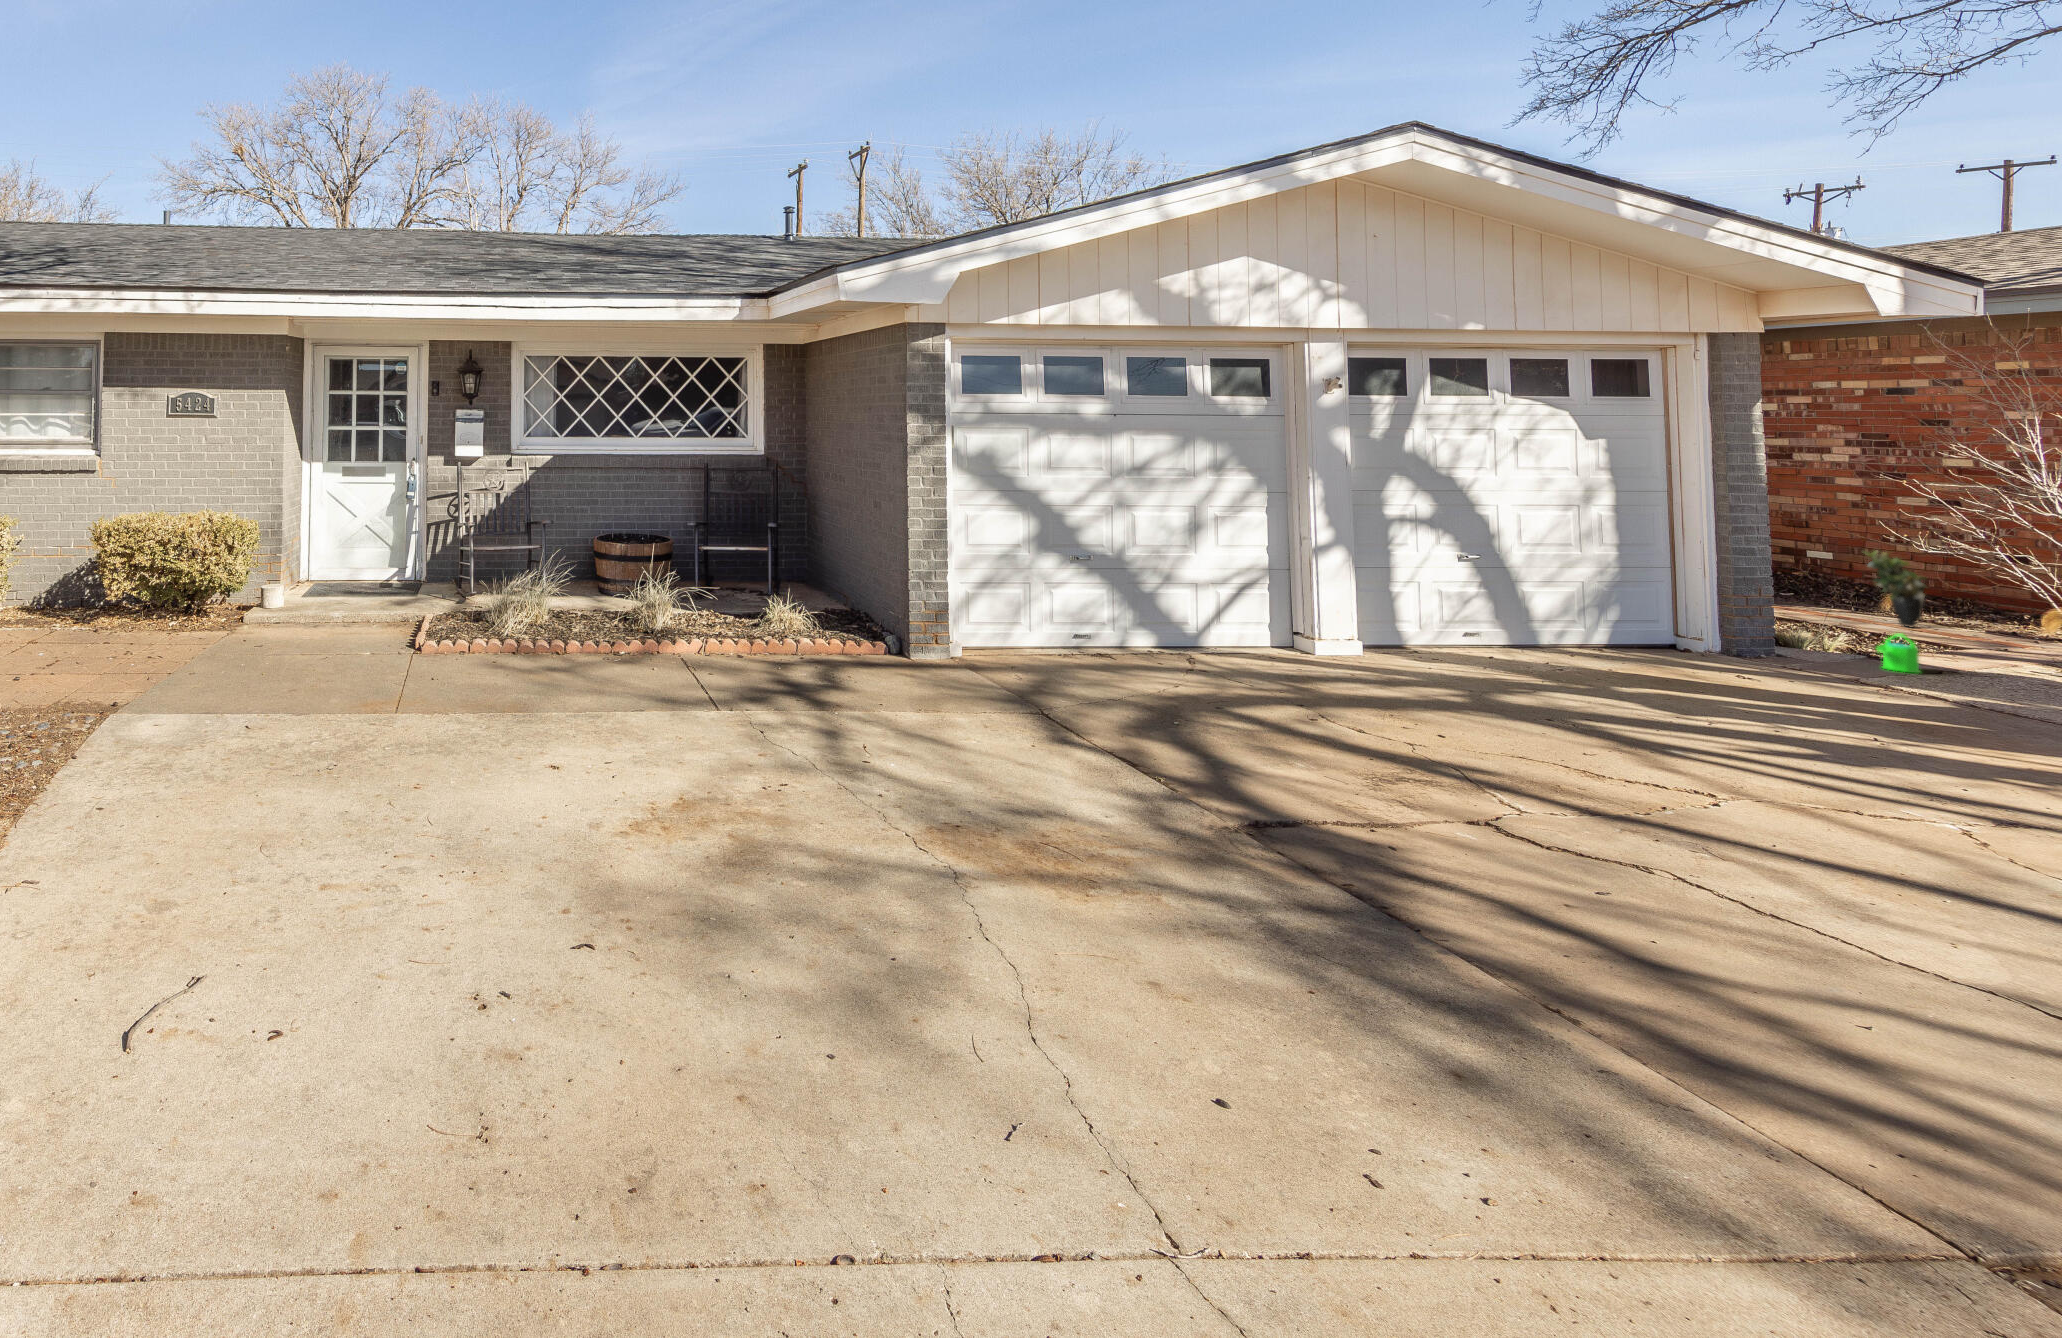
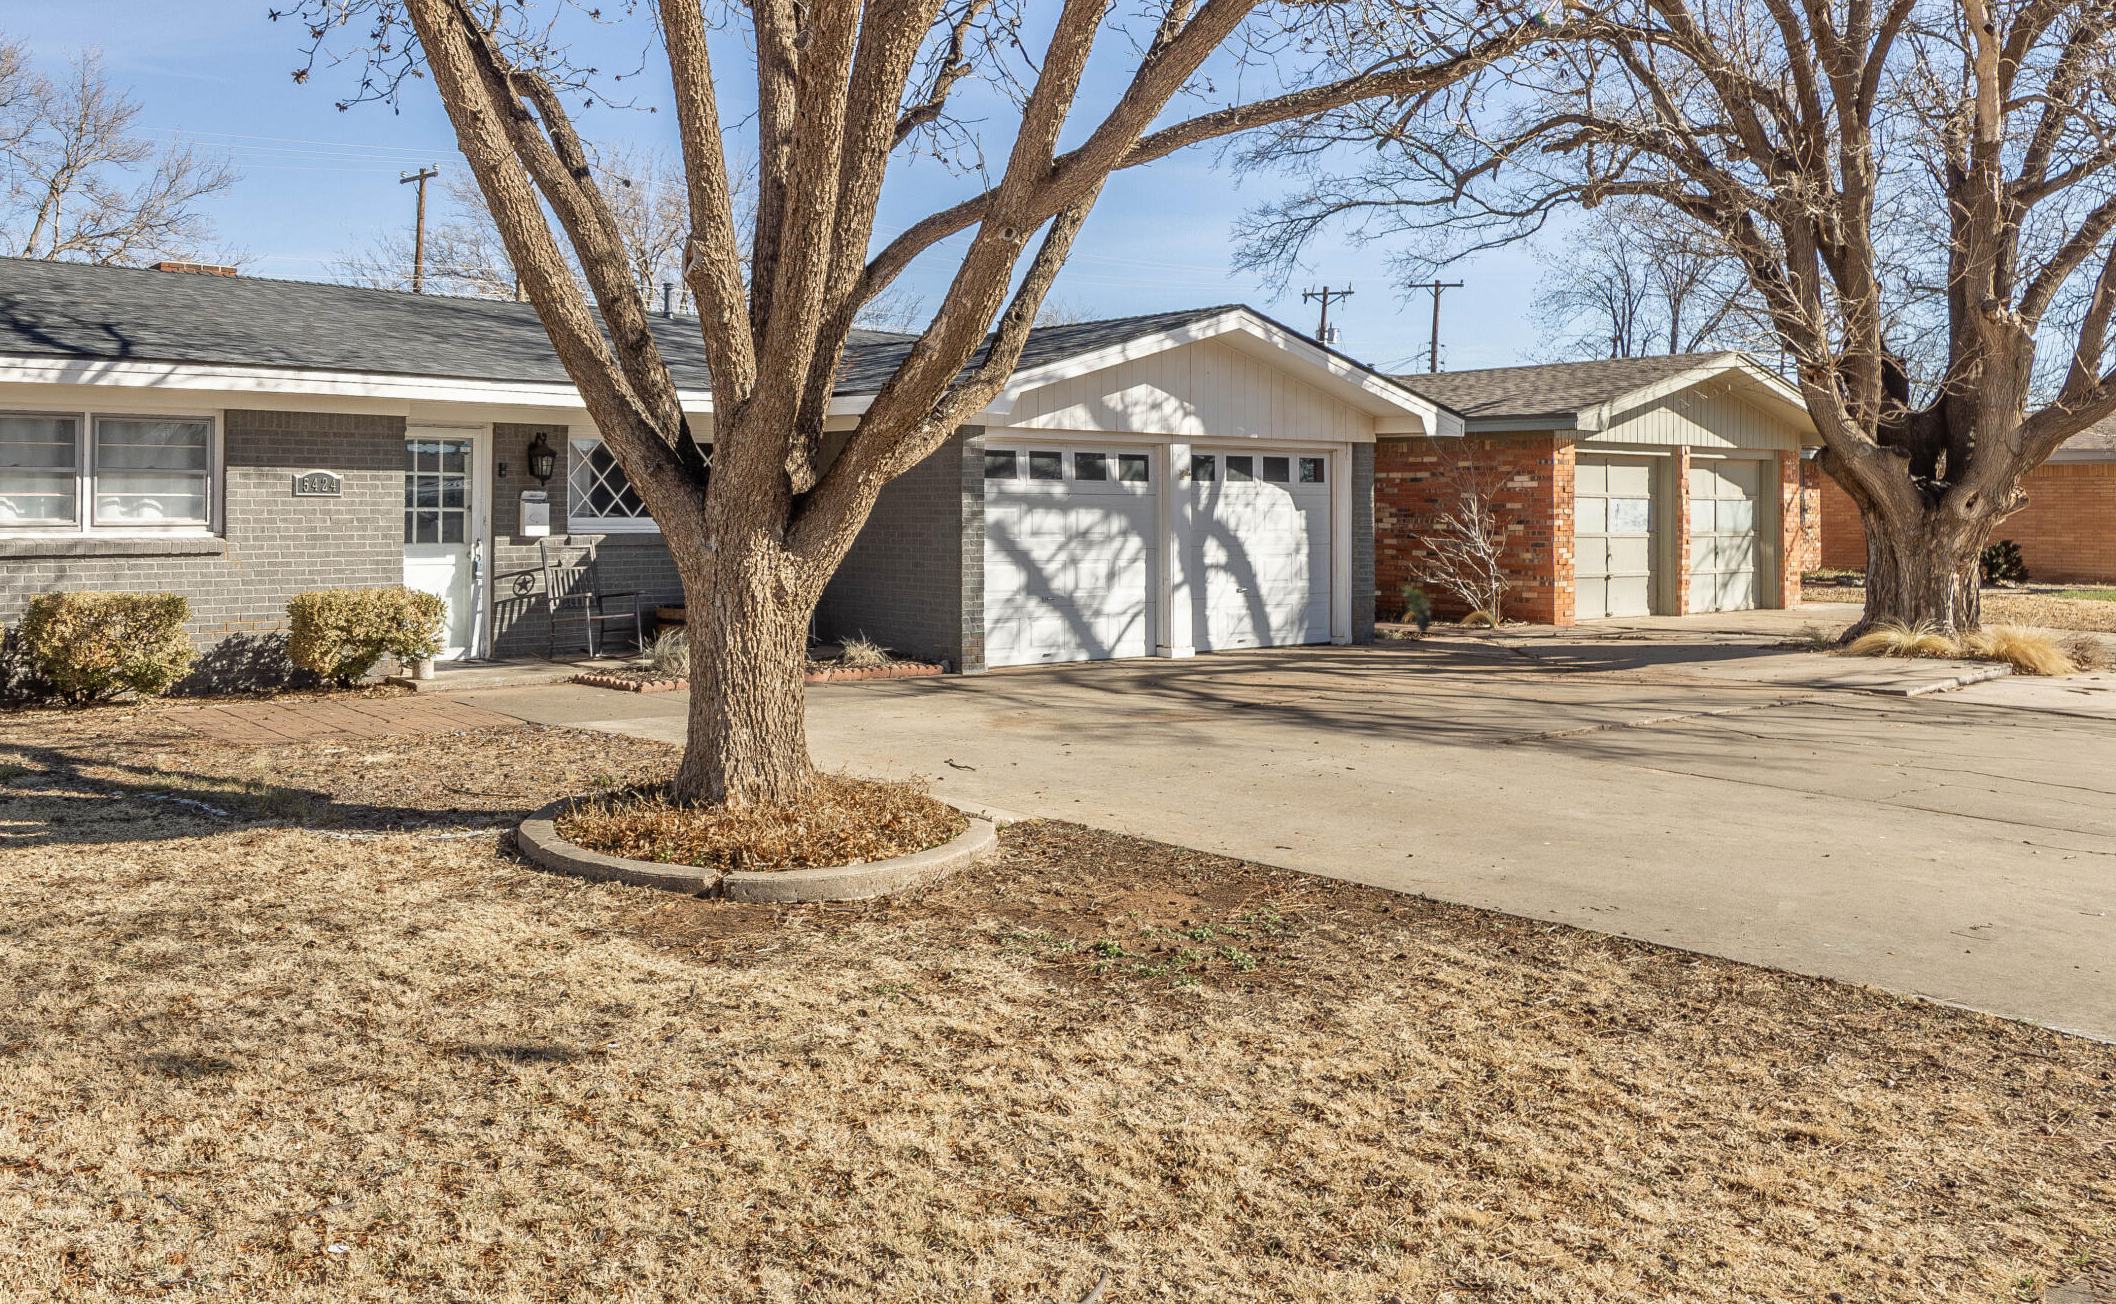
watering can: present [1877,633,1920,673] -> none [1435,628,1454,651]

